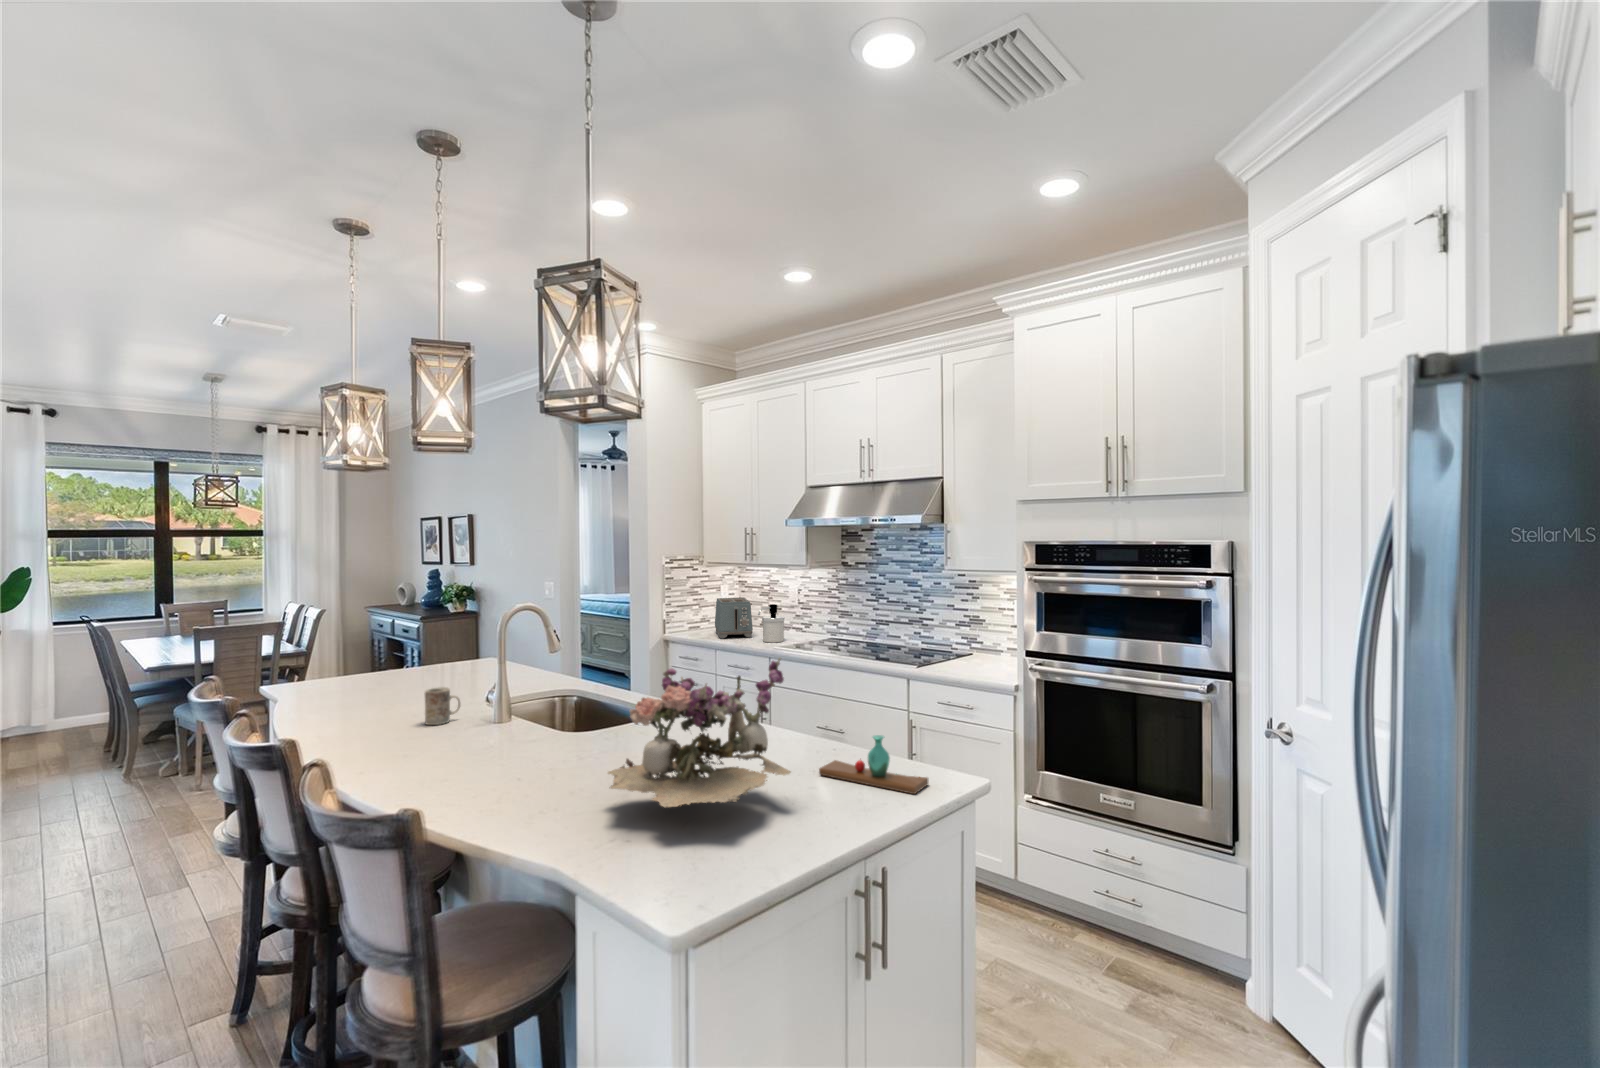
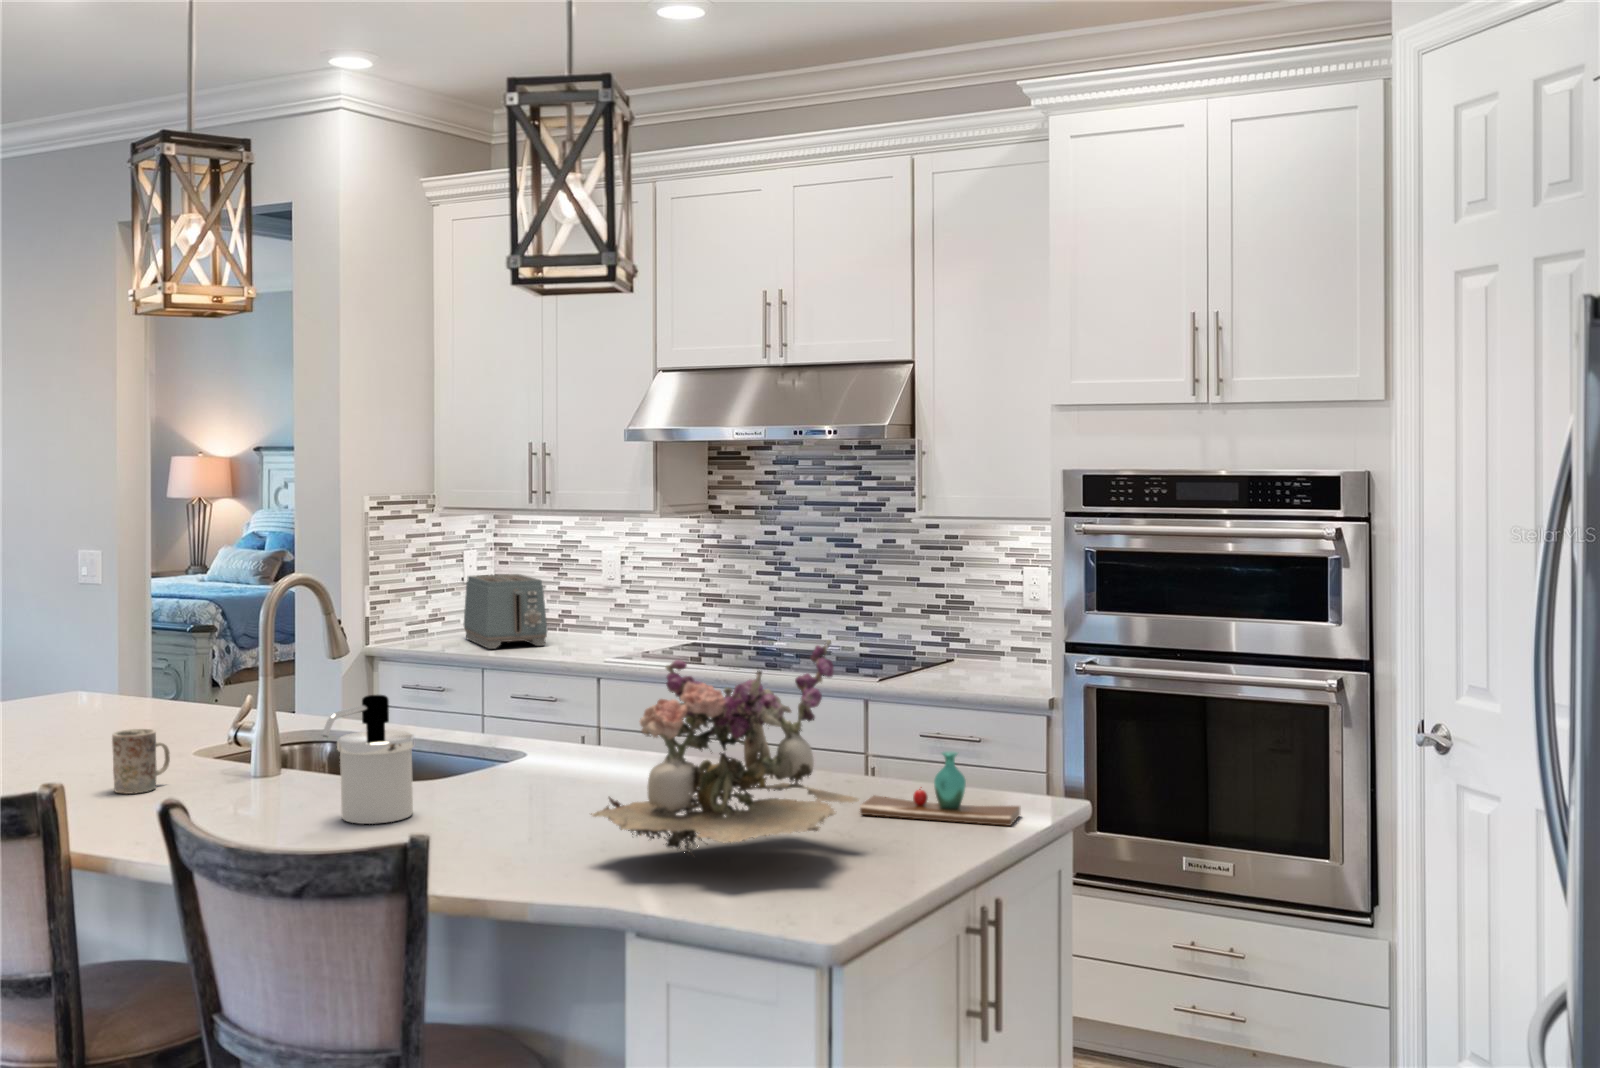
soap dispenser: present [758,604,785,643] -> present [322,695,414,824]

